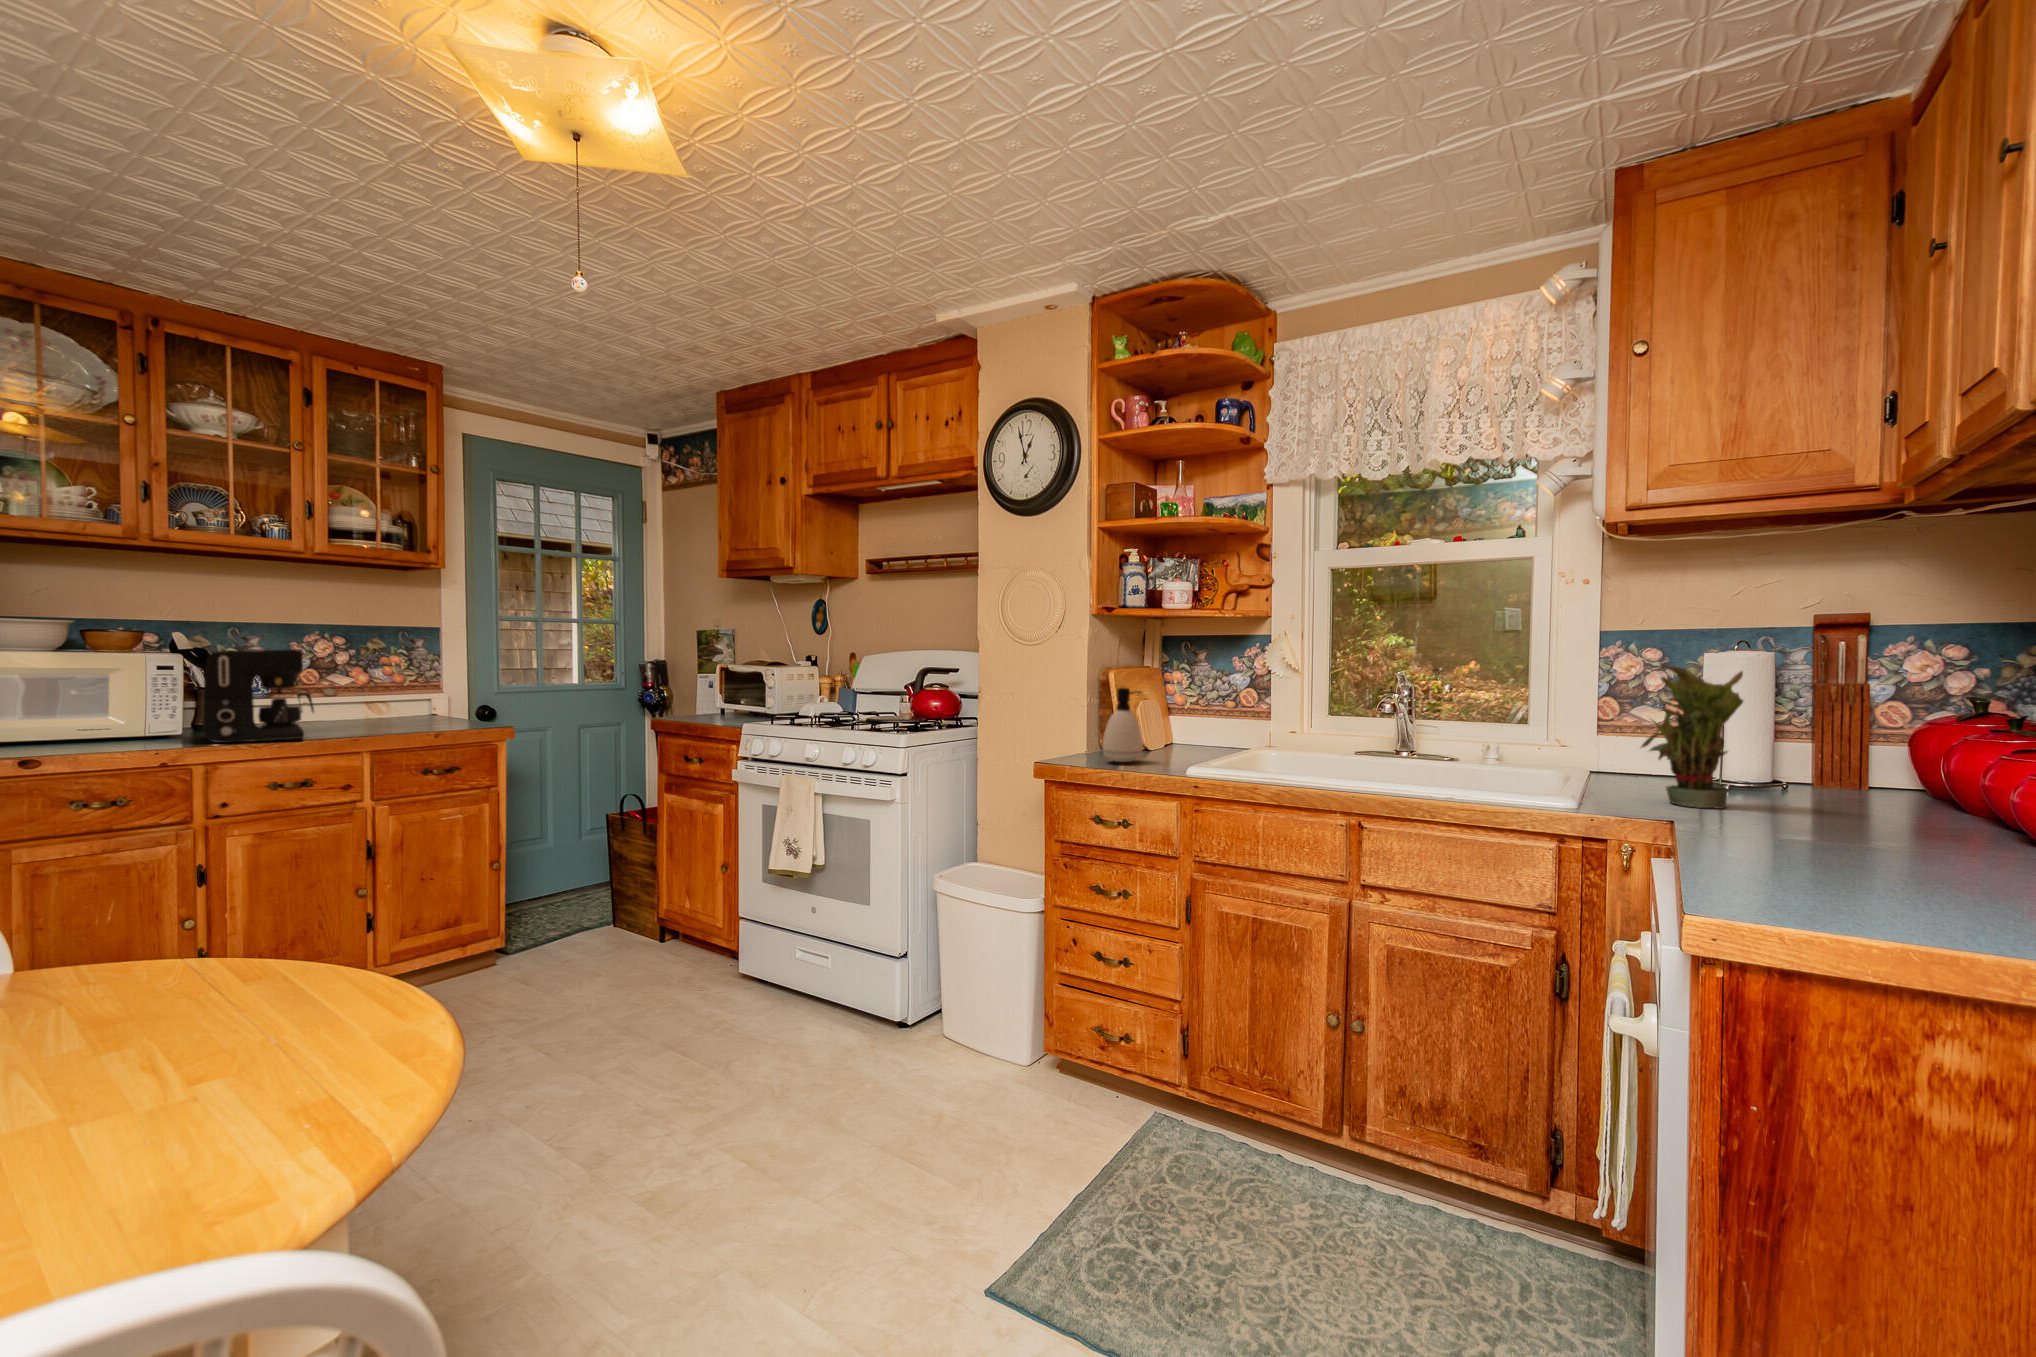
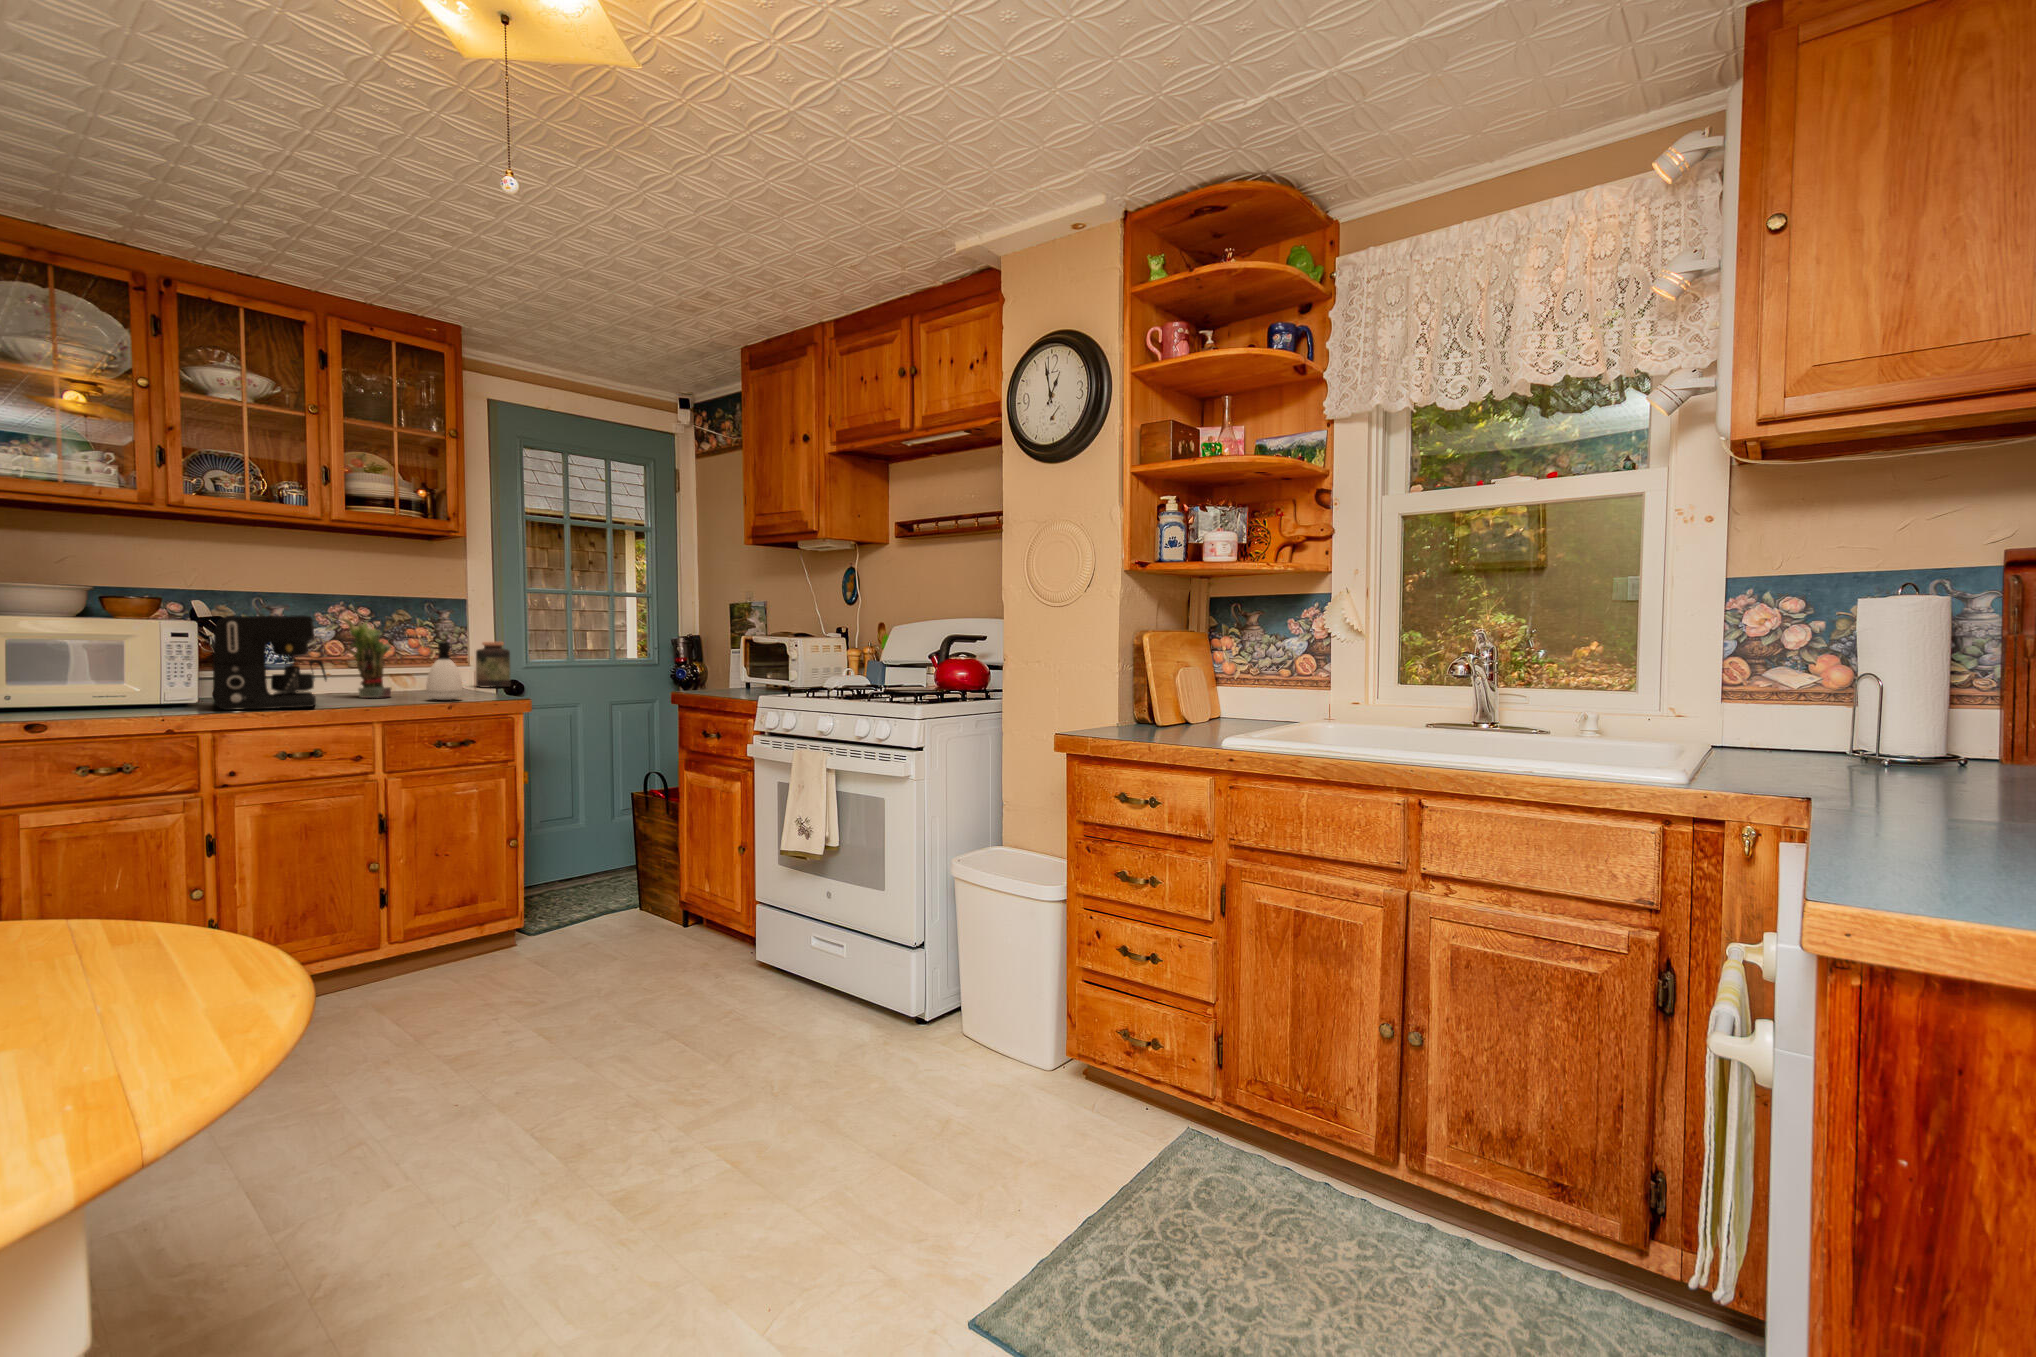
potted plant: present [1641,662,1743,809] -> present [338,618,391,698]
jar: none [448,670,482,715] -> present [476,642,510,688]
soap dispenser: present [1103,687,1143,762] -> present [426,641,463,700]

